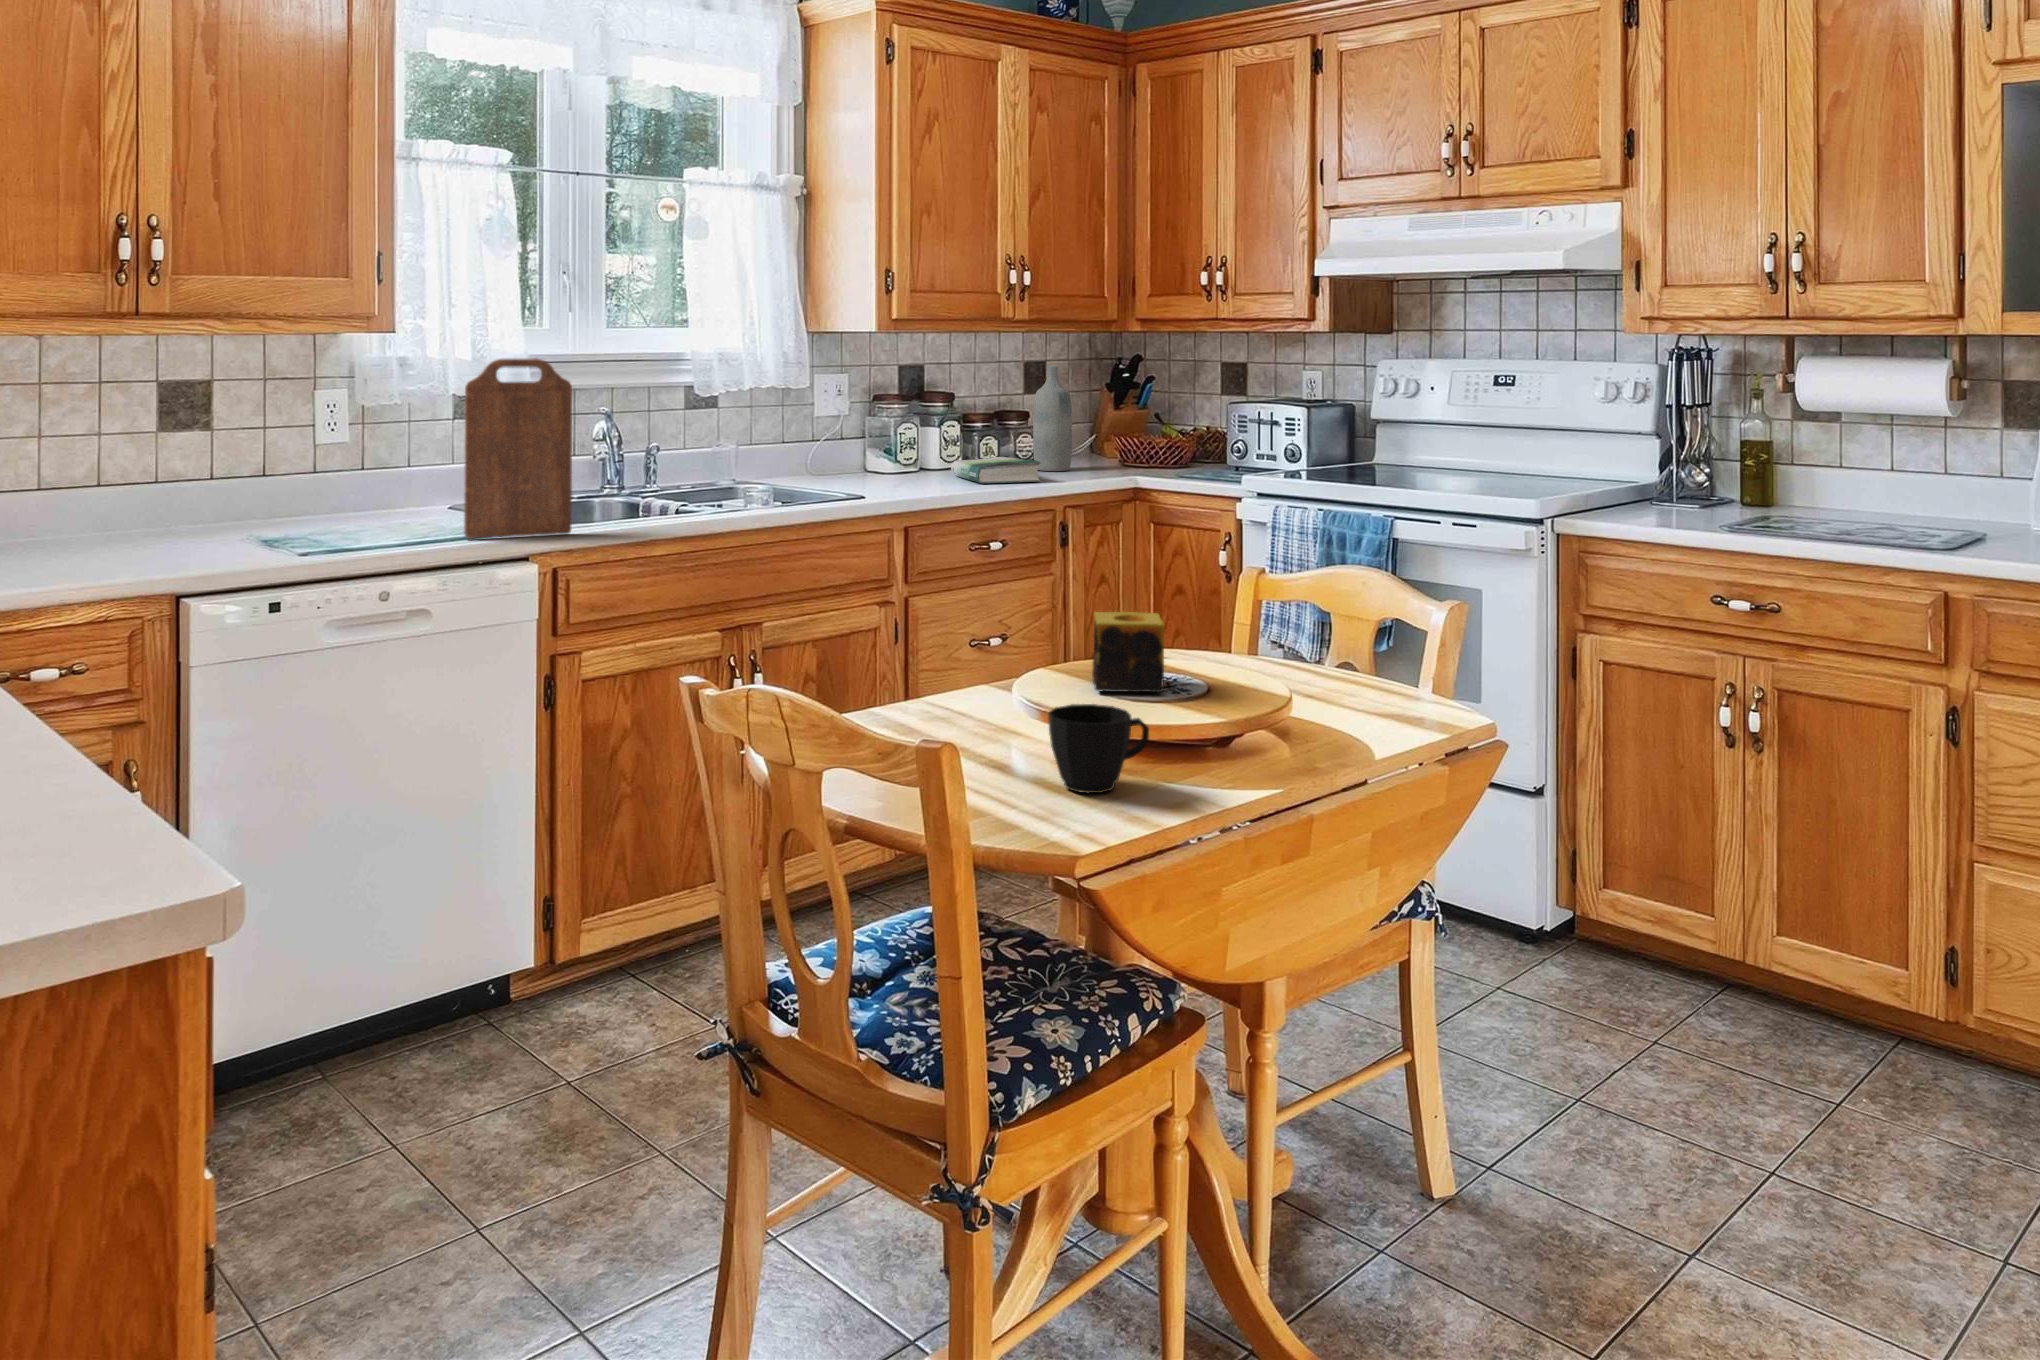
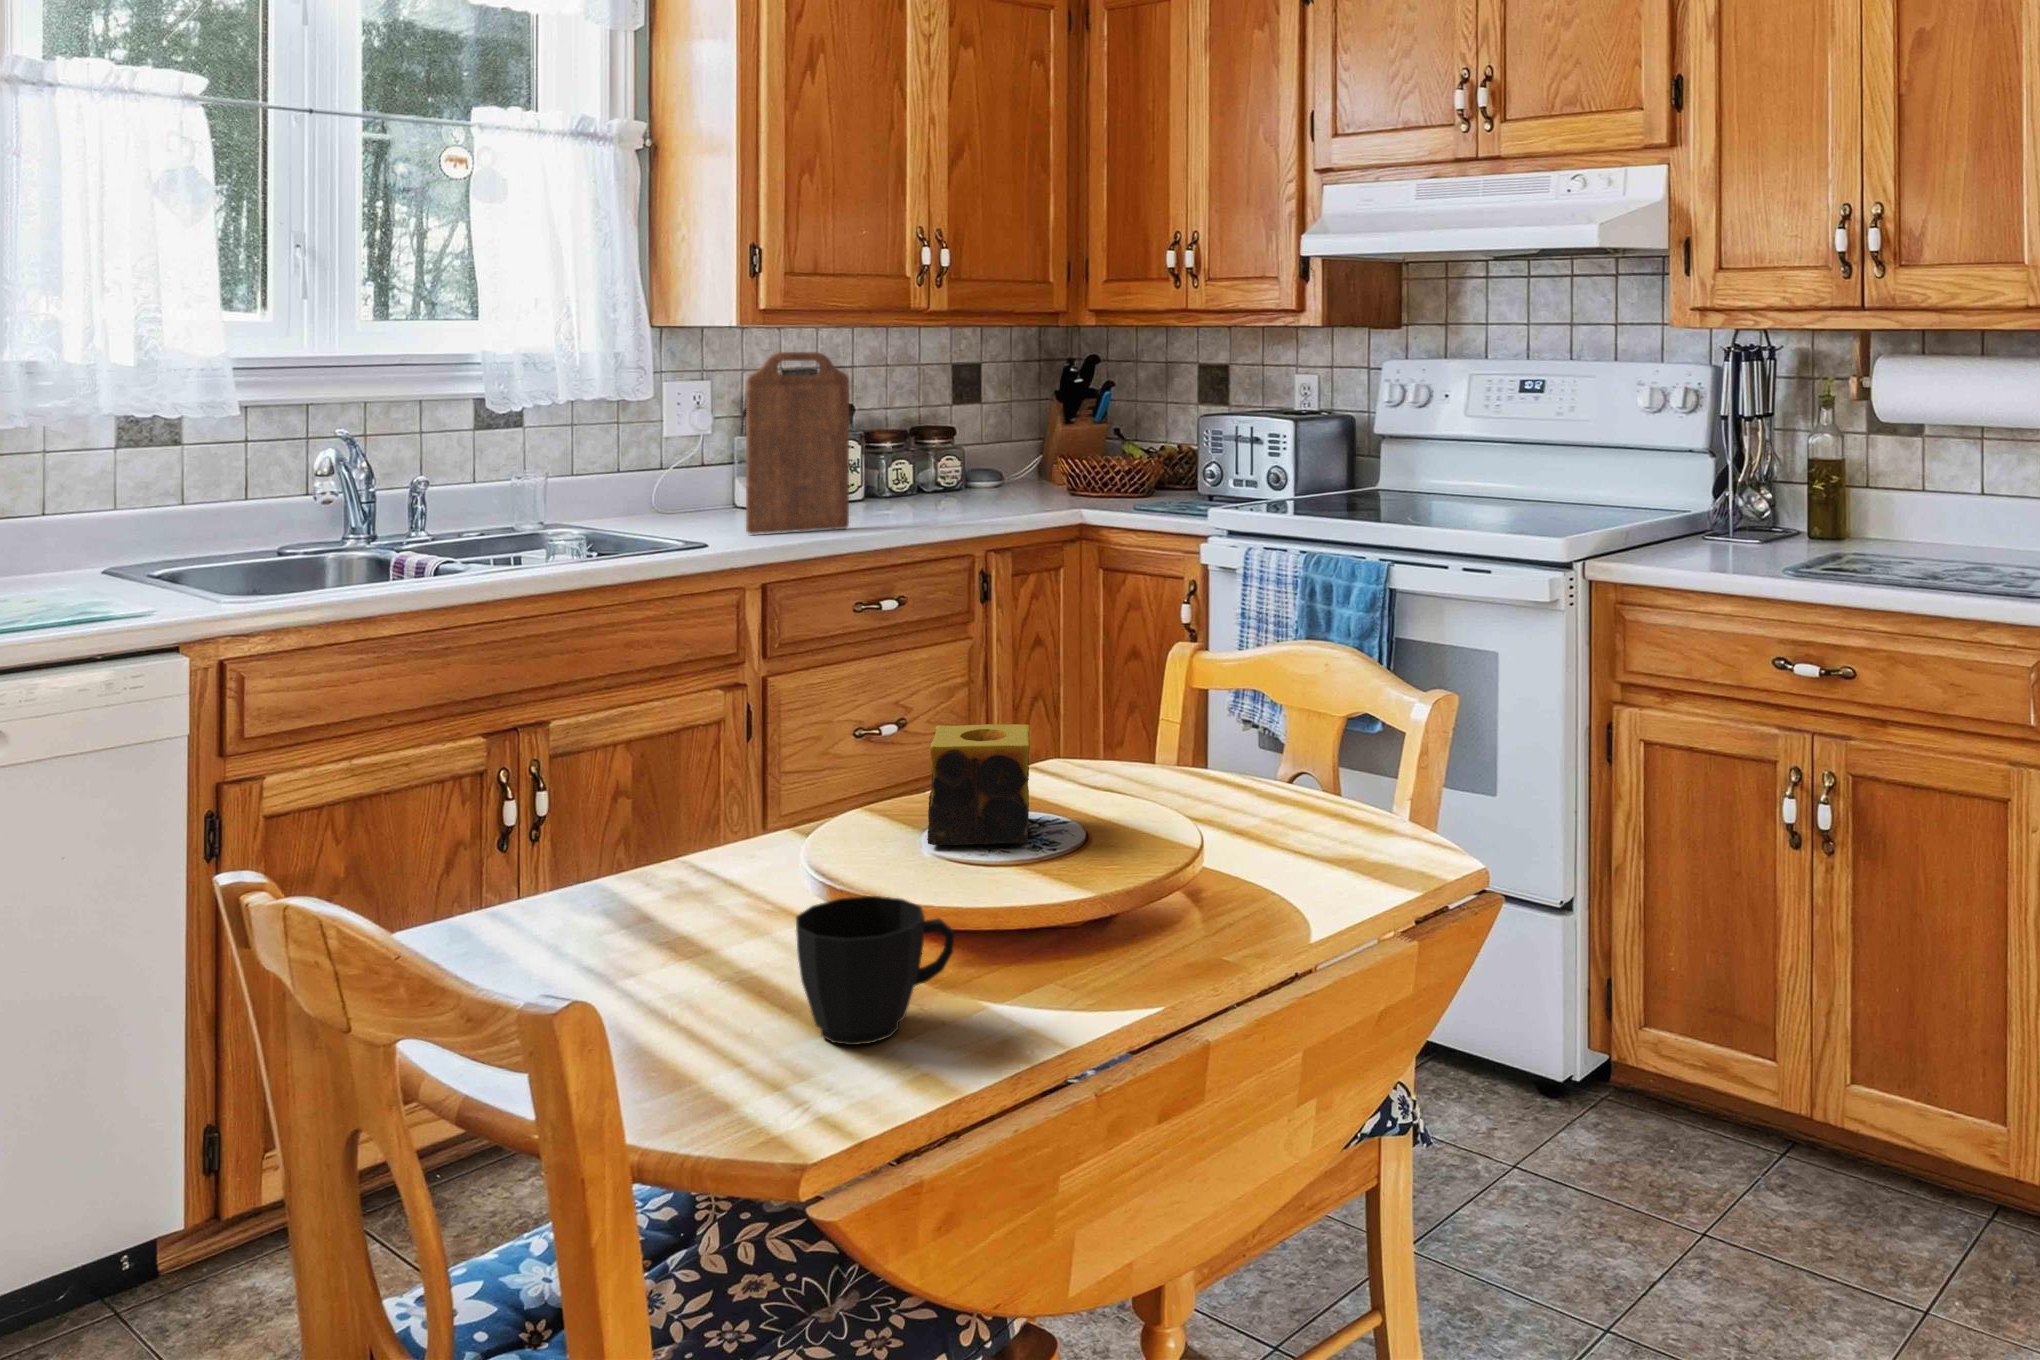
cutting board: present [464,358,572,539] -> present [746,352,849,534]
bottle: present [1033,366,1072,471] -> none [958,369,1007,502]
book: present [951,457,1041,484] -> none [846,487,959,521]

